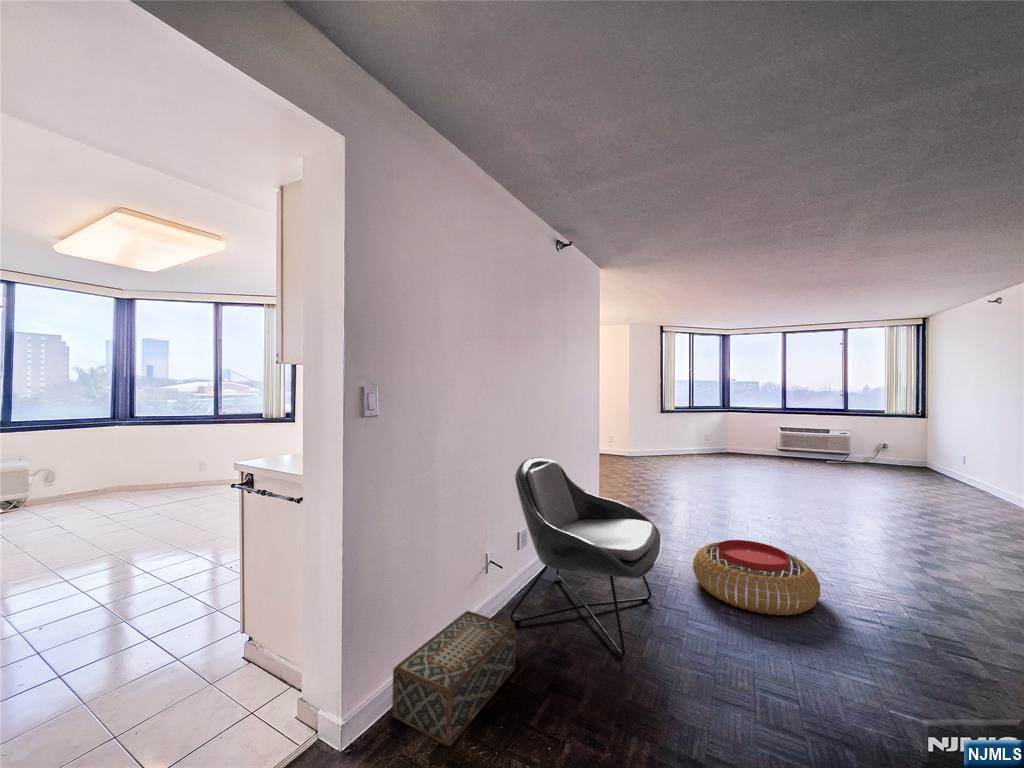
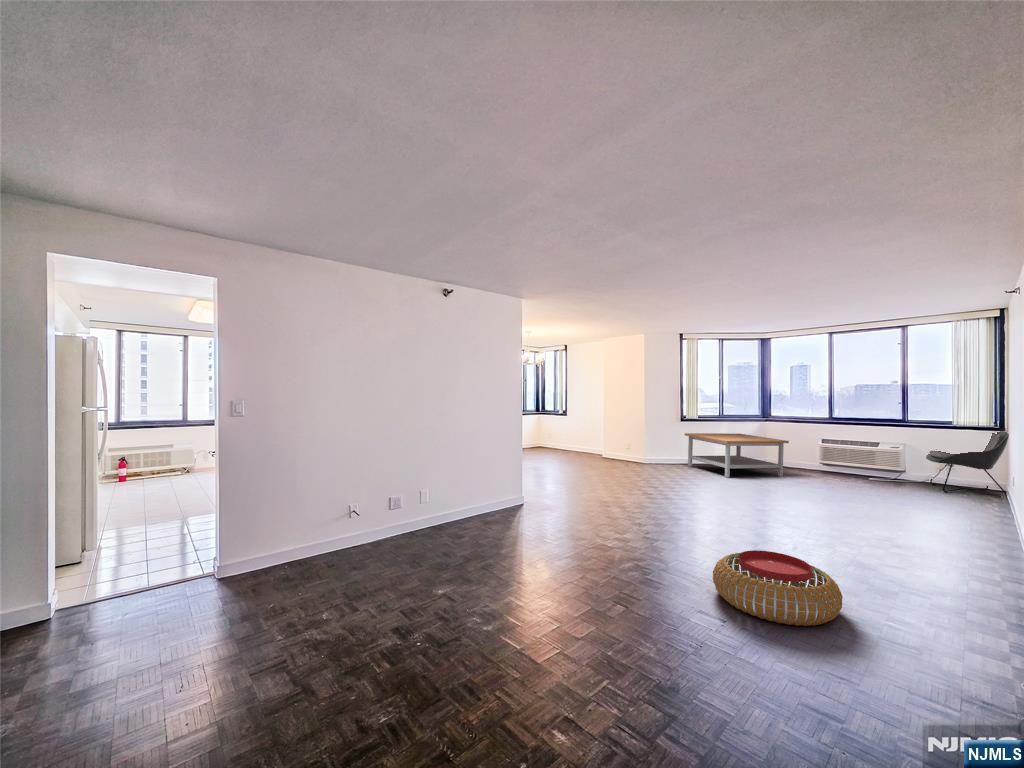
coffee table: none [654,424,749,465] -> present [684,433,789,478]
lounge chair: present [510,457,662,658] -> present [926,431,1009,497]
woven basket: present [392,611,516,746] -> none [412,606,530,723]

